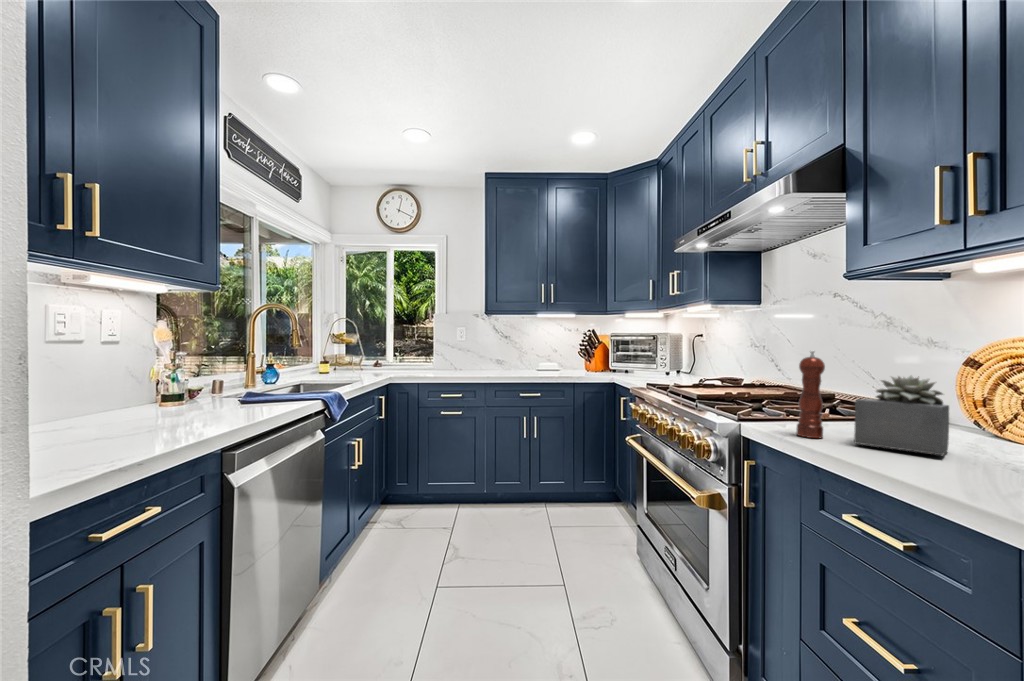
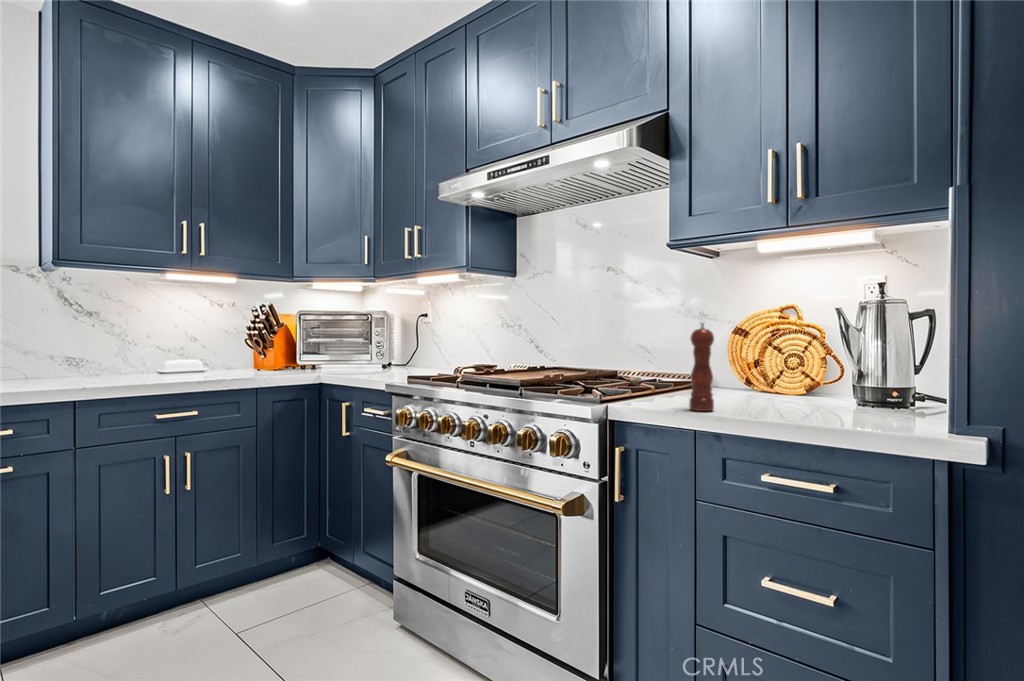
succulent plant: present [854,375,949,455] -> none [731,342,814,410]

